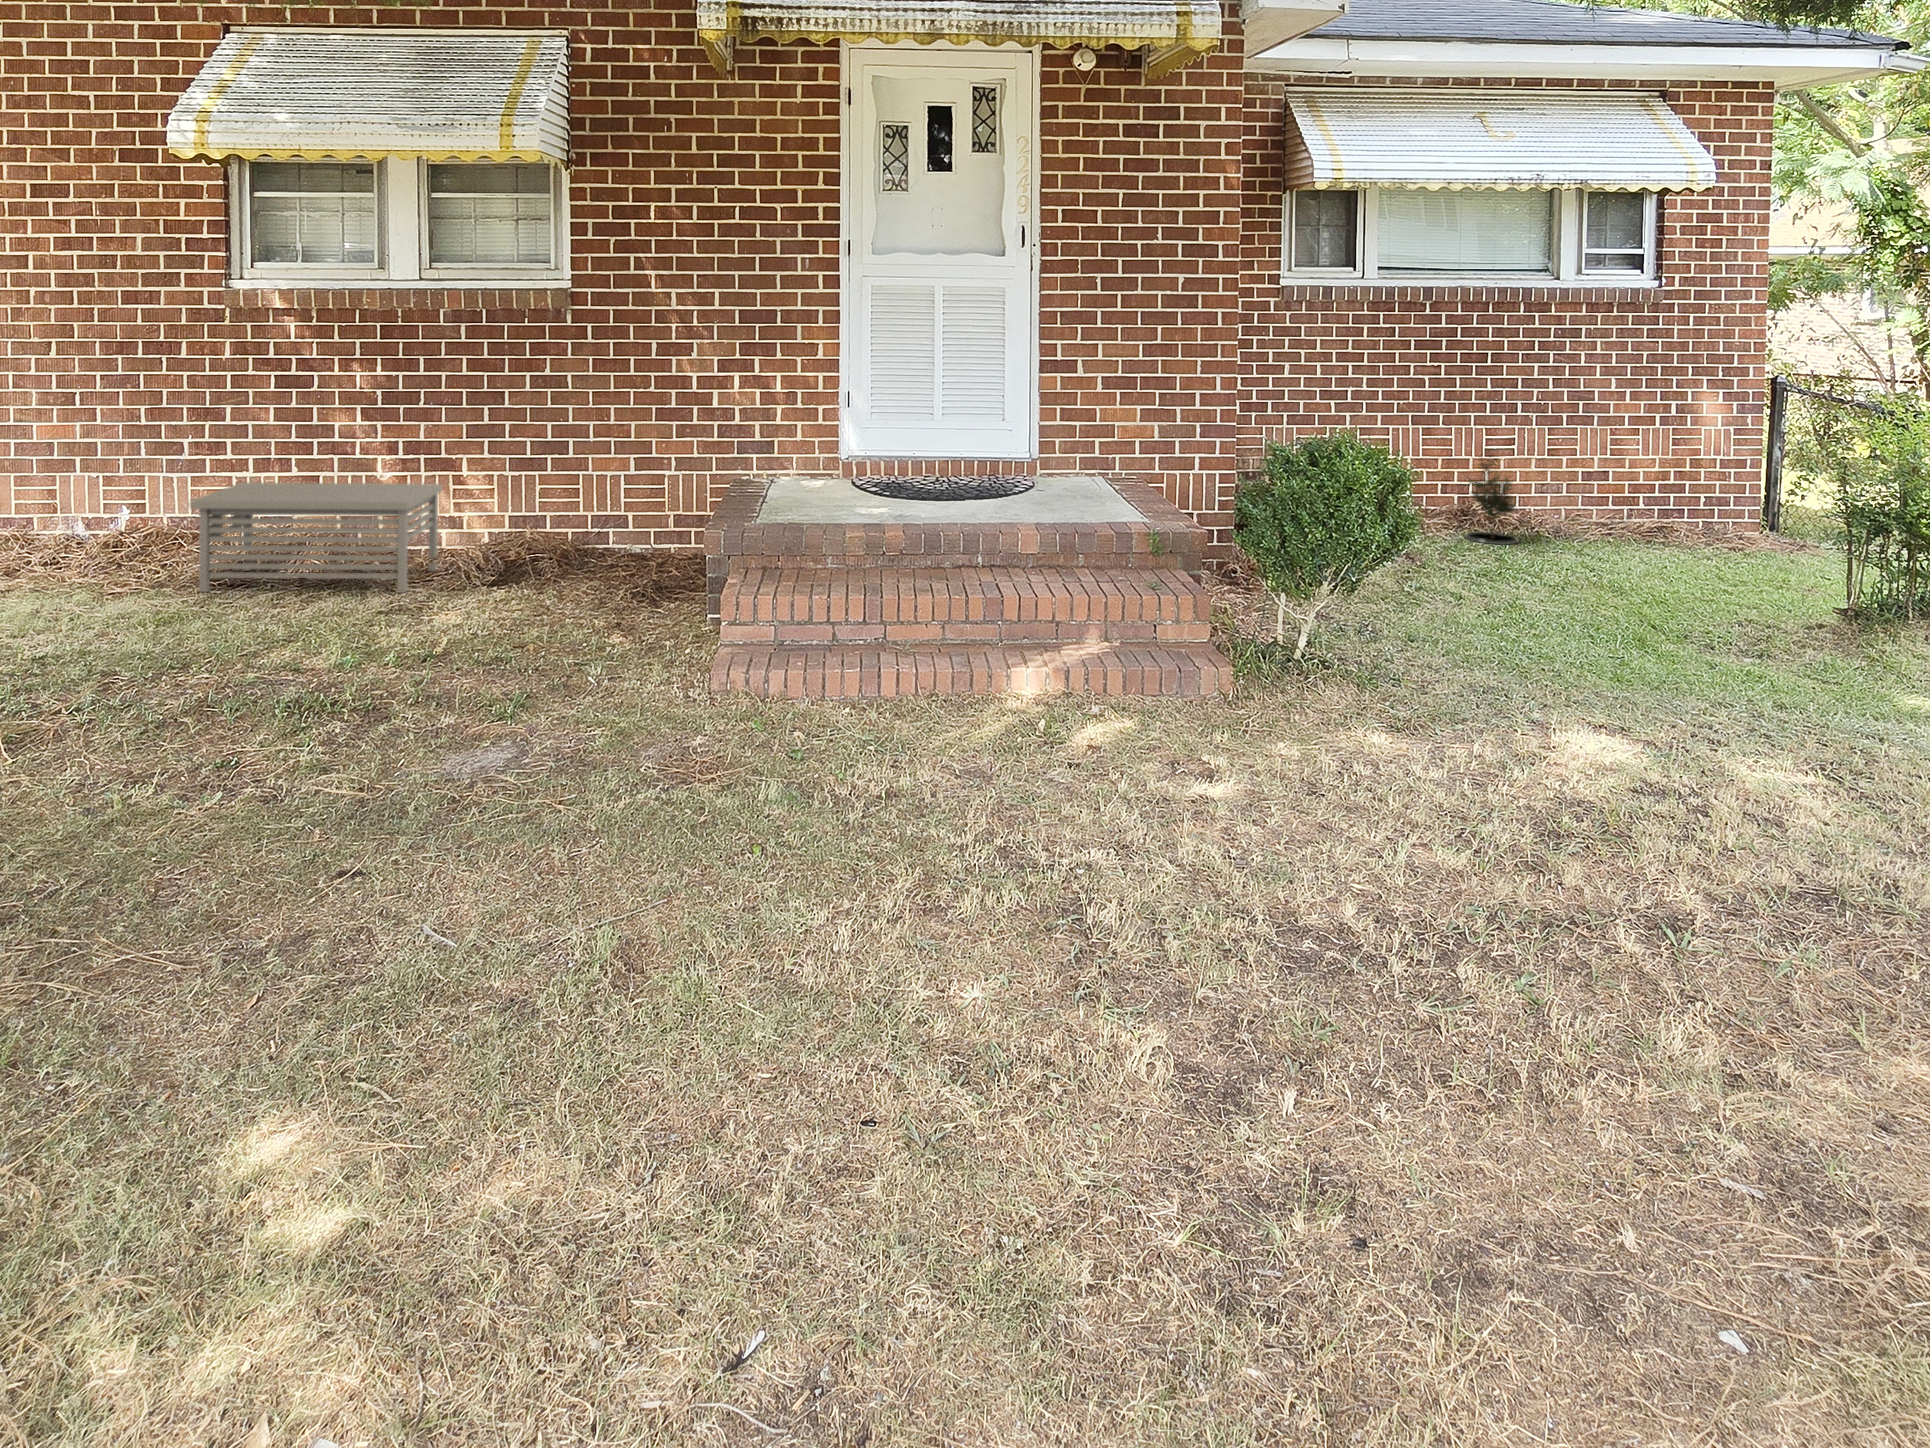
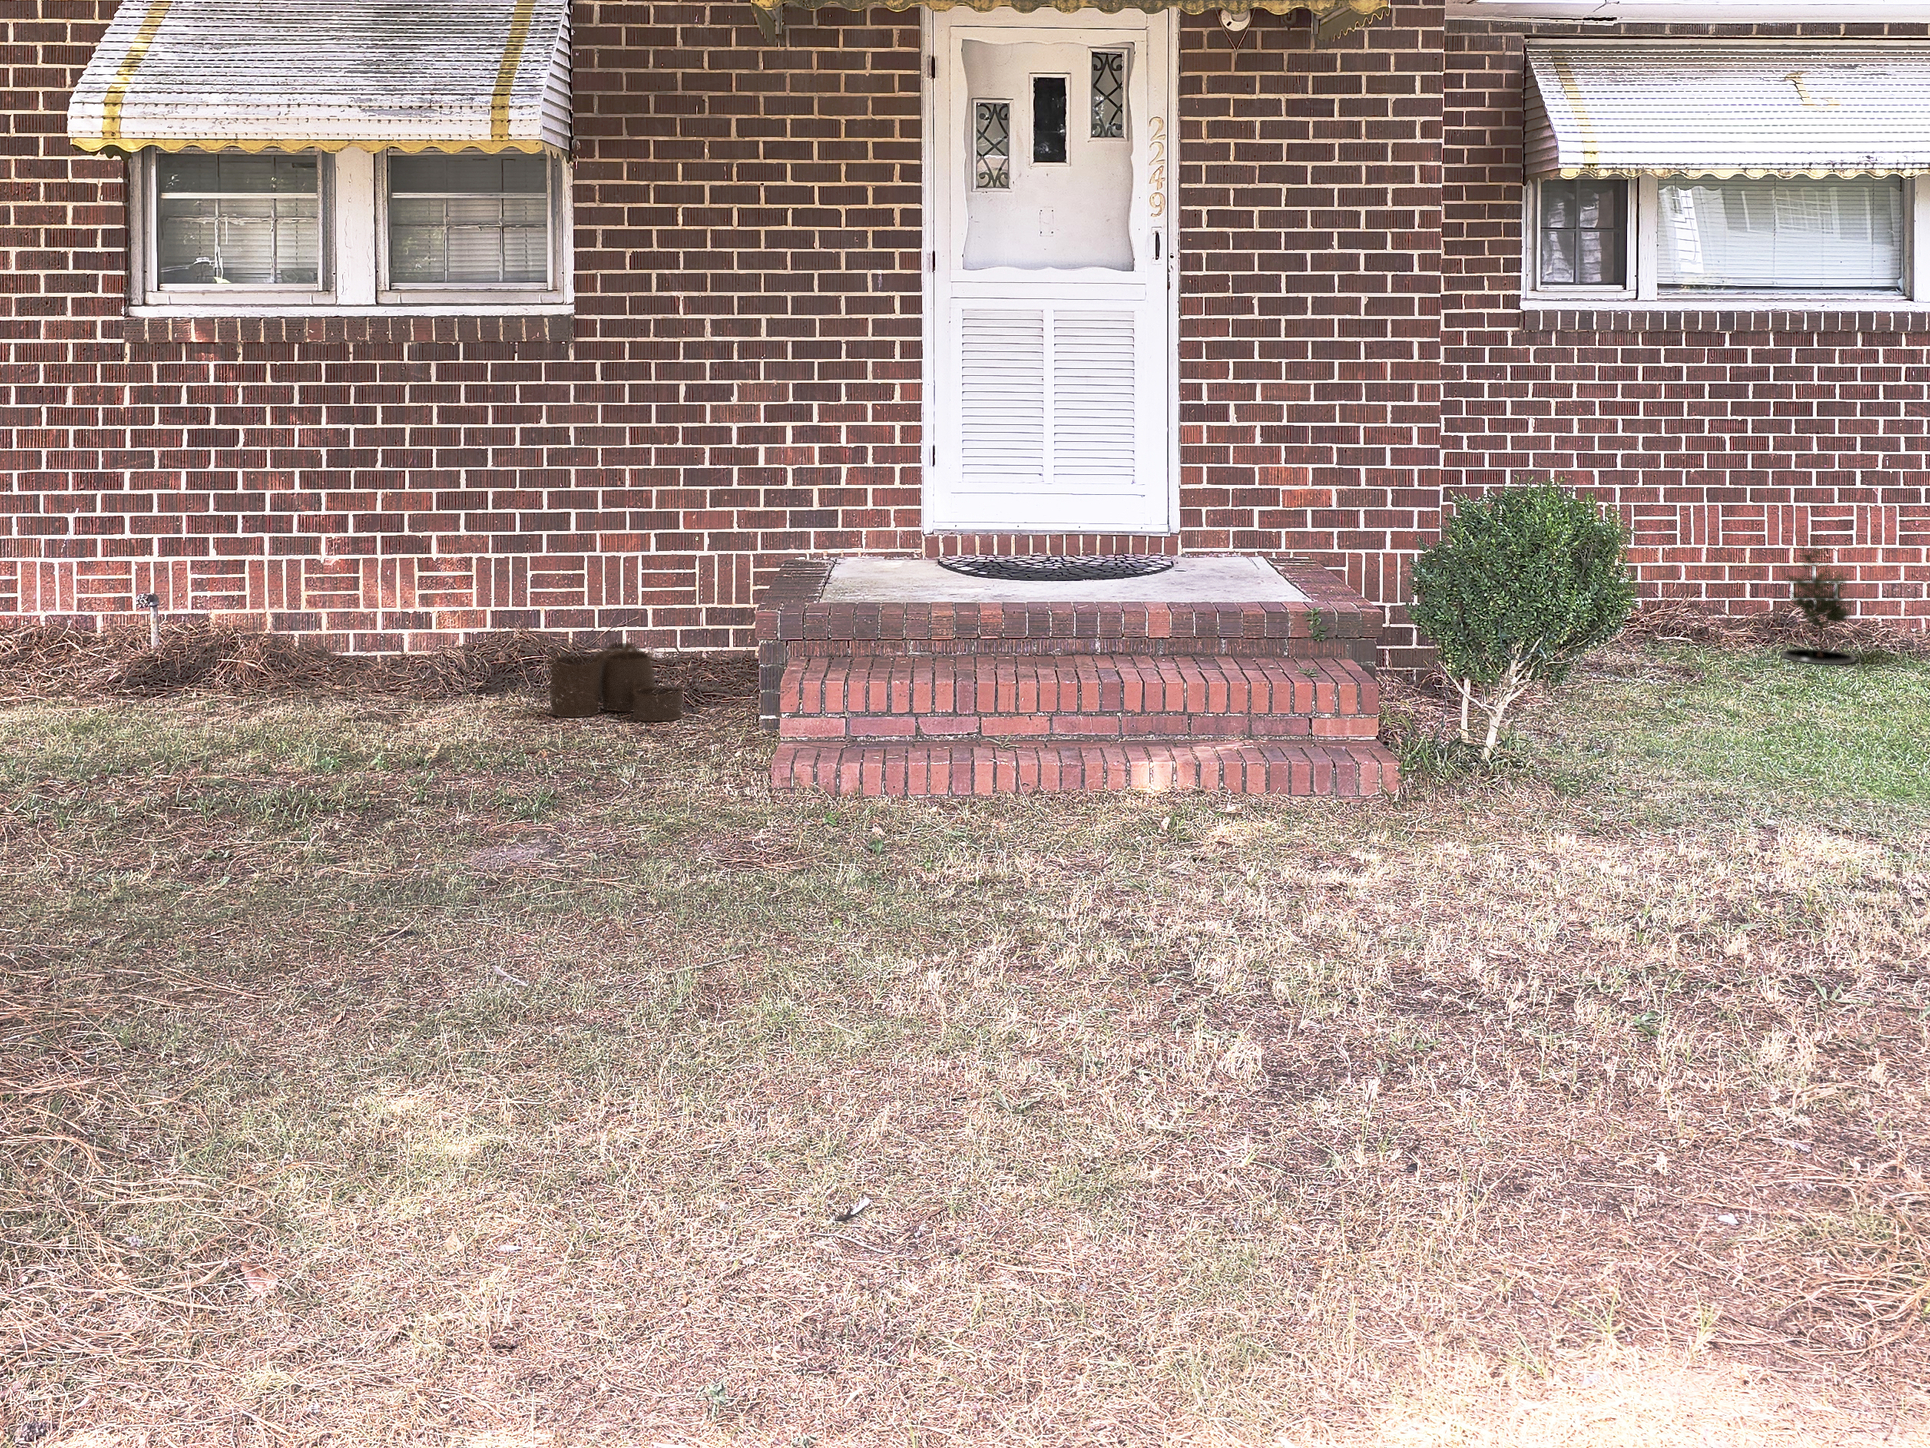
storage bench: present [190,482,442,593] -> none [80,571,398,712]
woven basket: none [558,533,660,599] -> present [550,642,683,722]

